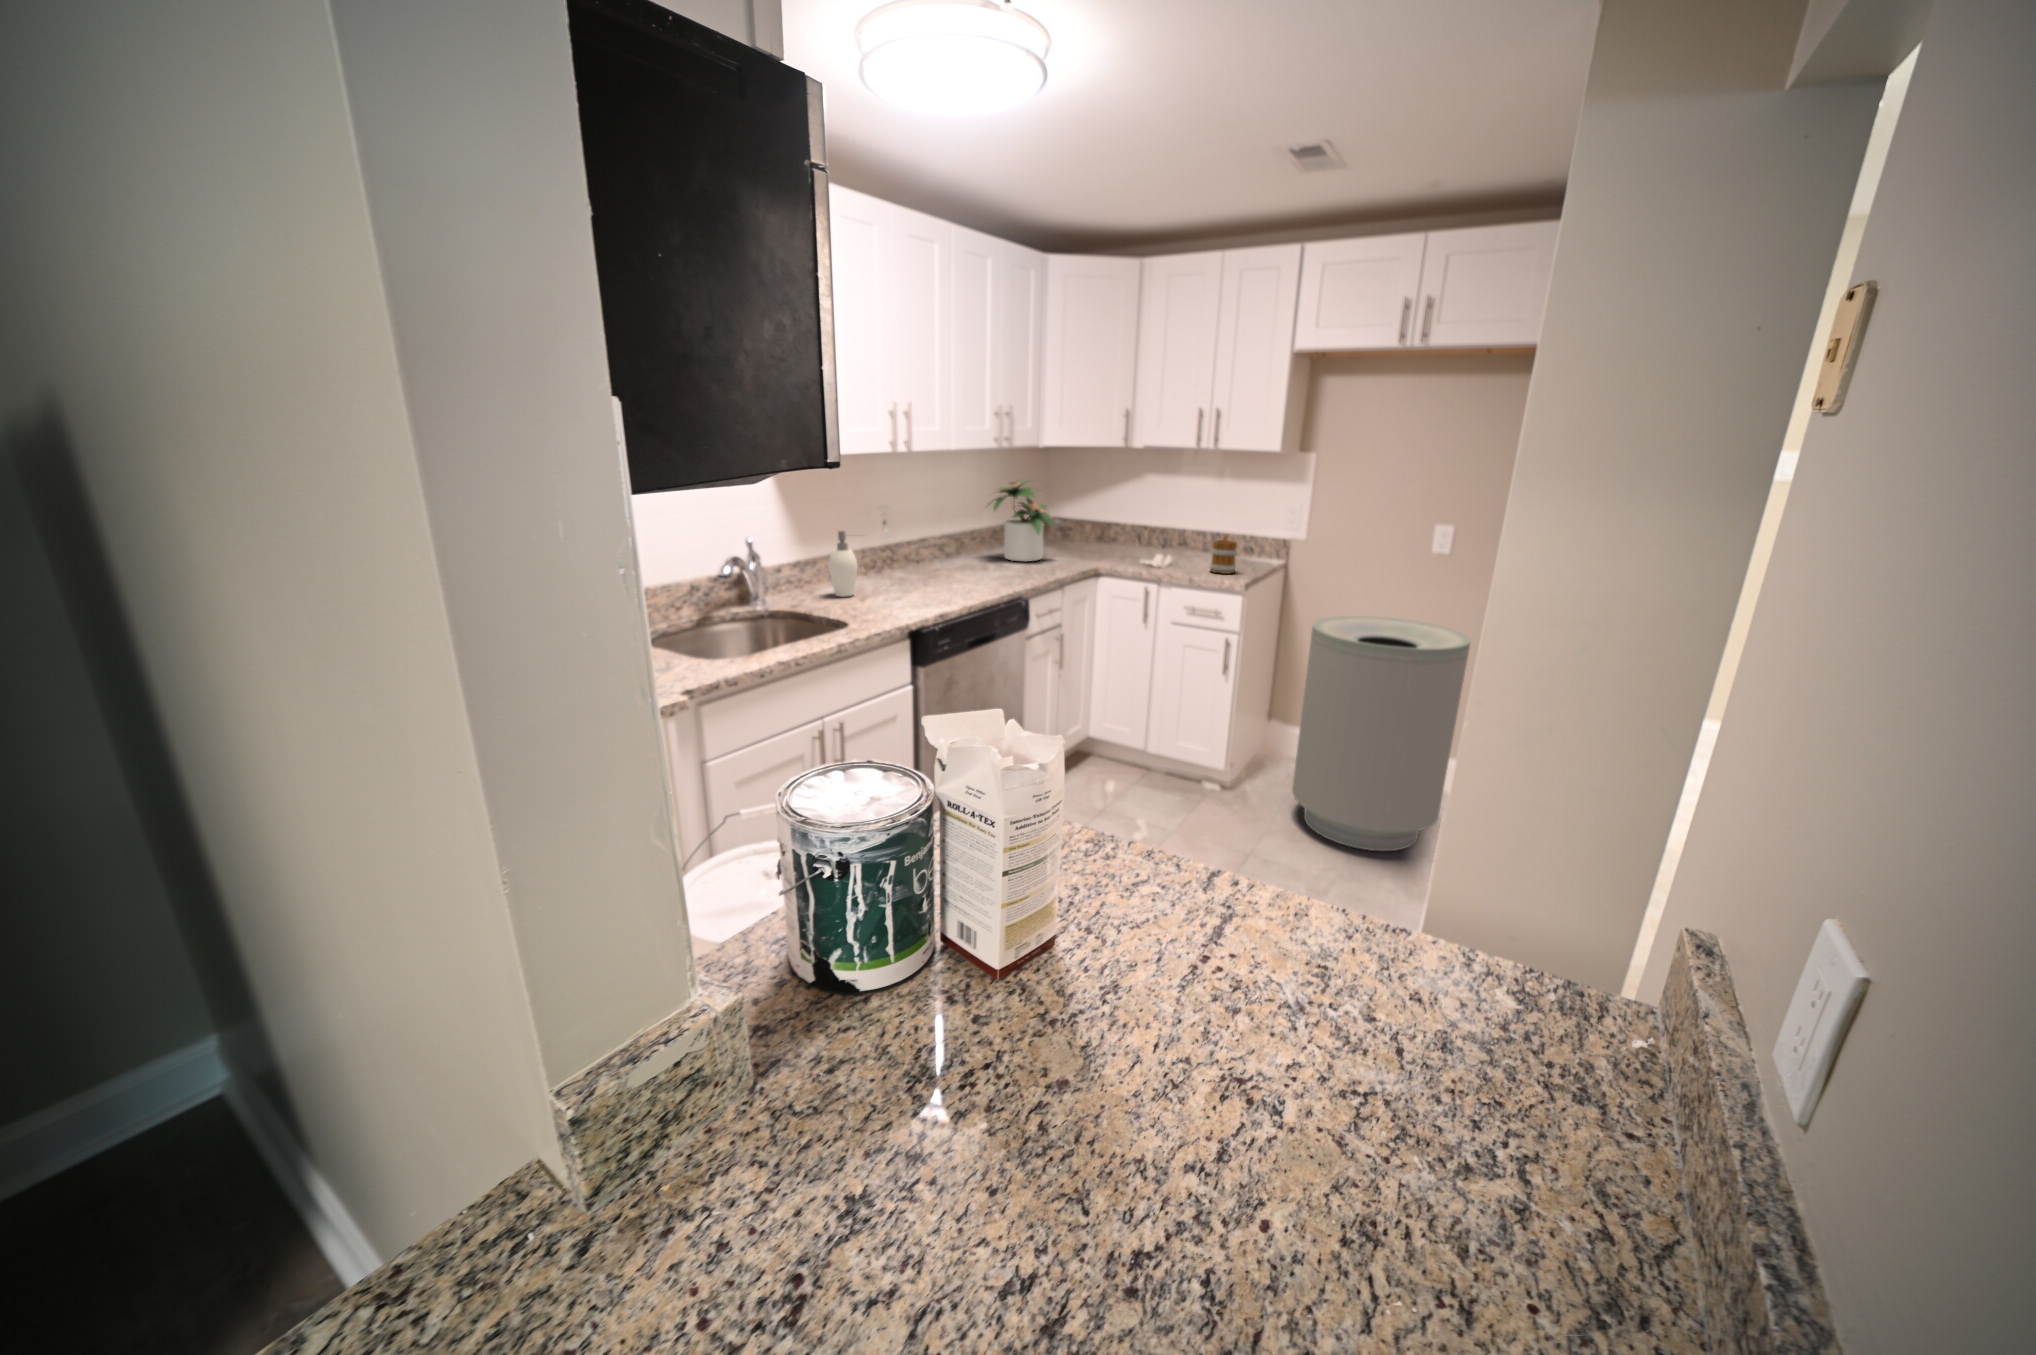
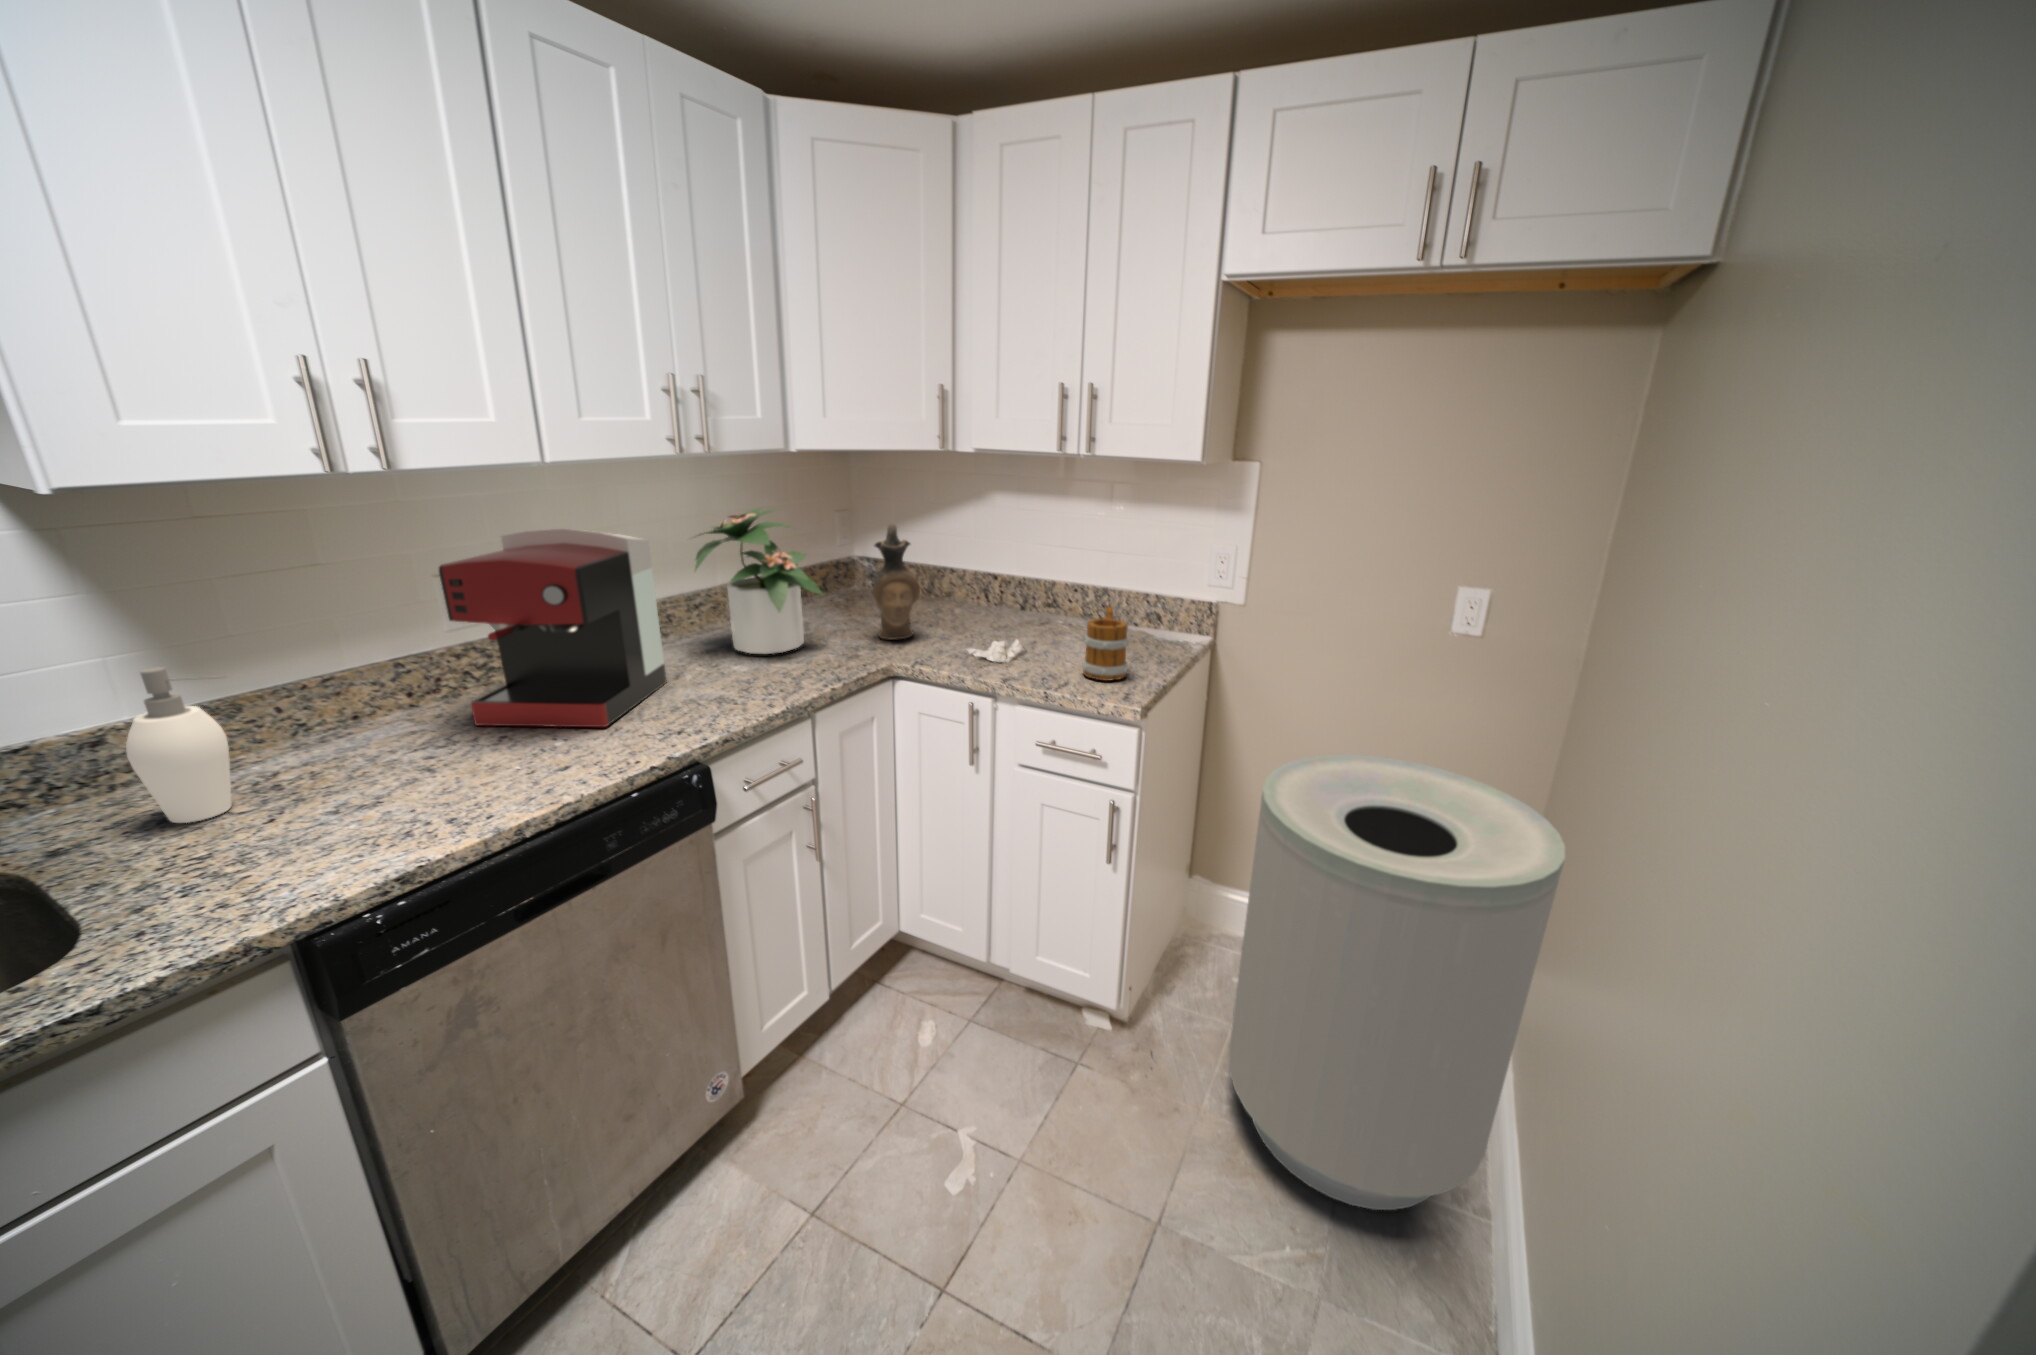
coffee maker: none [911,484,985,580] -> present [439,529,667,727]
ceramic pitcher: none [1081,490,1109,558] -> present [873,524,920,640]

